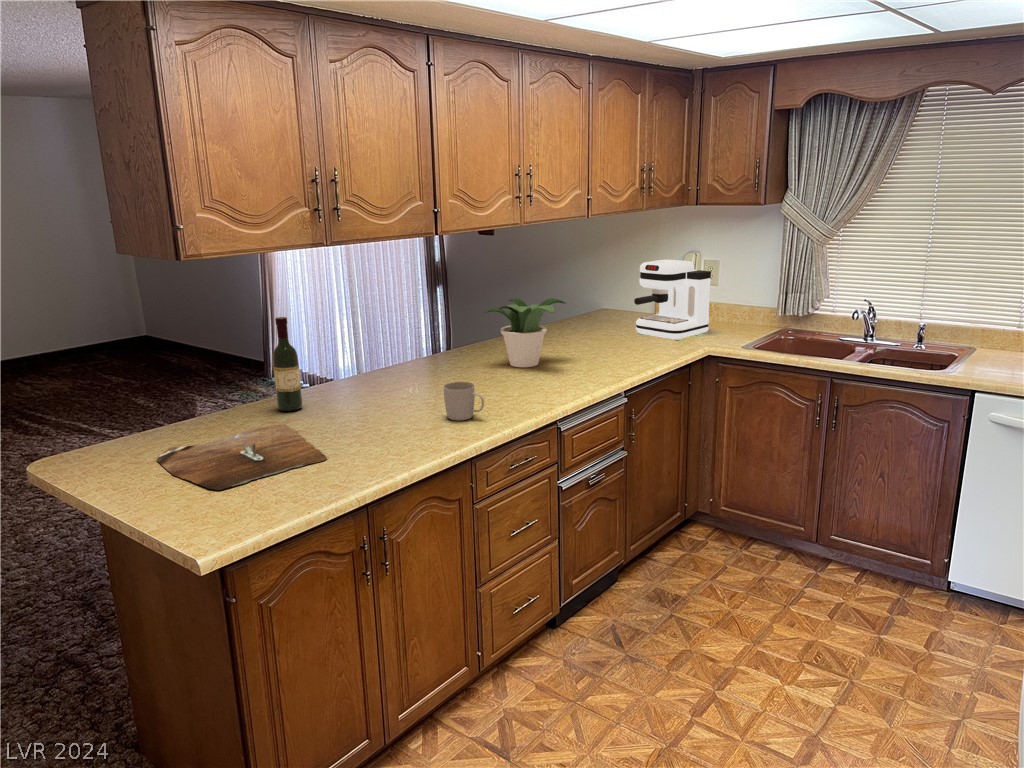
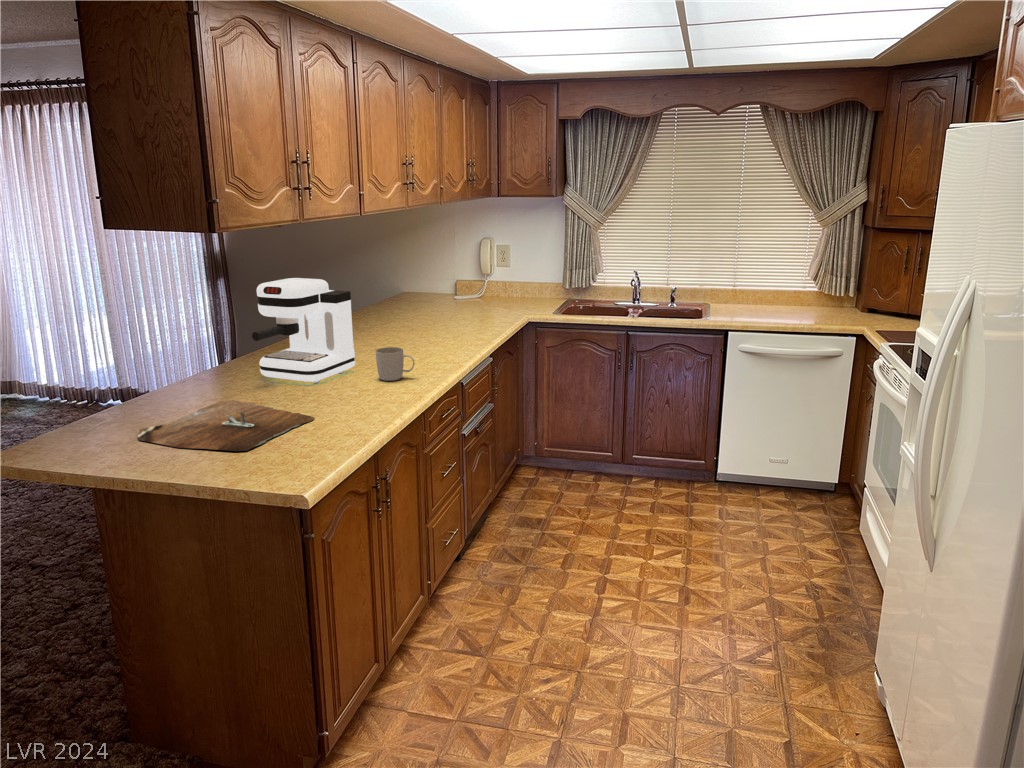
coffee maker: present [634,260,711,340] -> present [252,278,355,383]
potted plant: present [484,298,566,367] -> none [358,277,428,340]
wine bottle: present [273,317,302,411] -> none [198,298,228,391]

